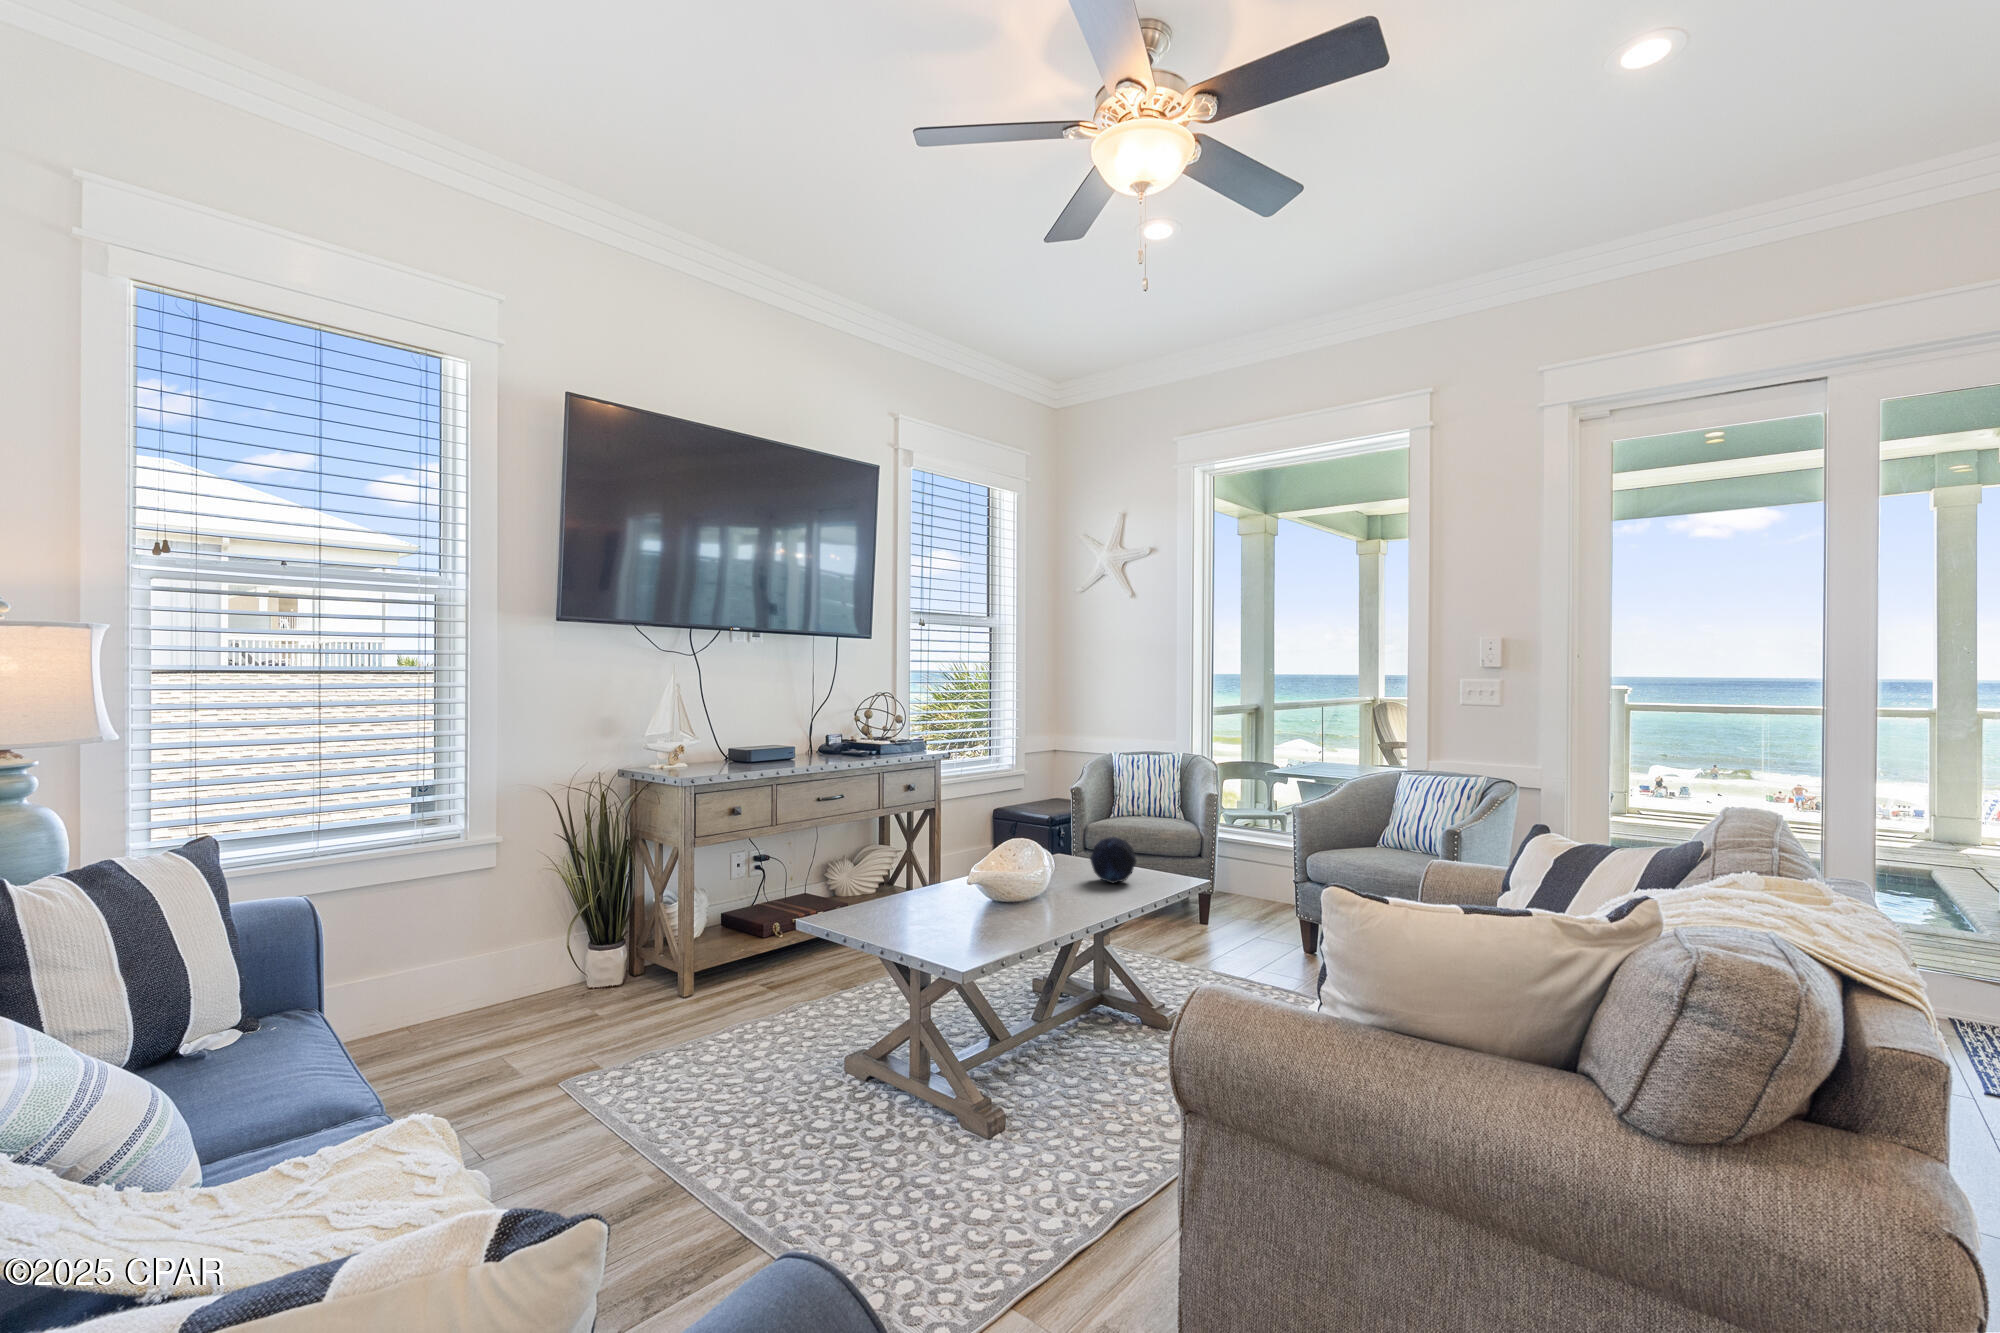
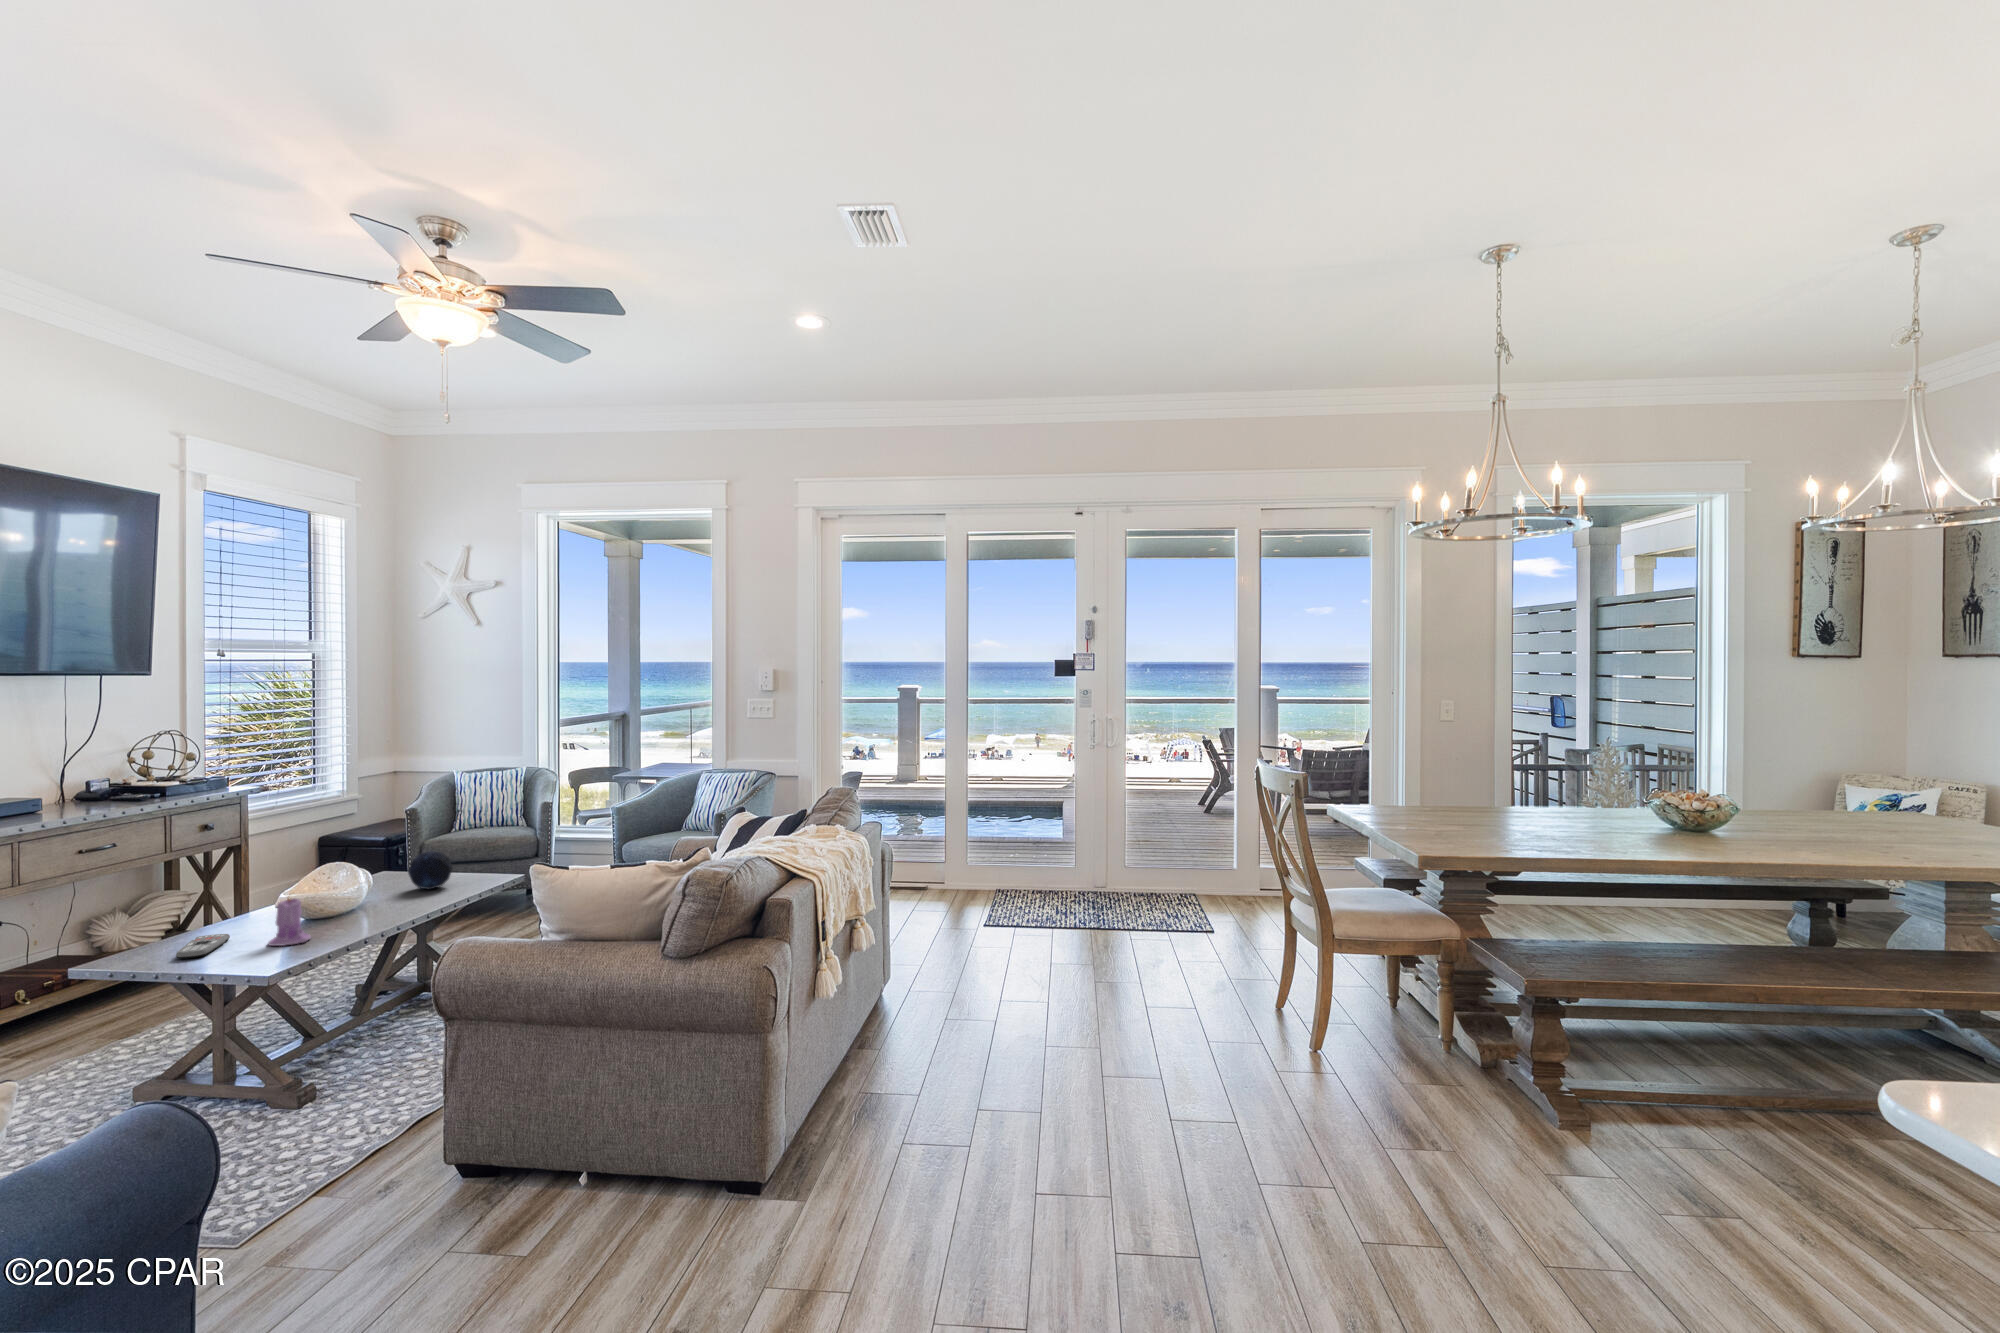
candle: none [962,870,1003,932] -> present [268,898,311,946]
remote control: none [880,904,927,930] -> present [176,934,230,959]

